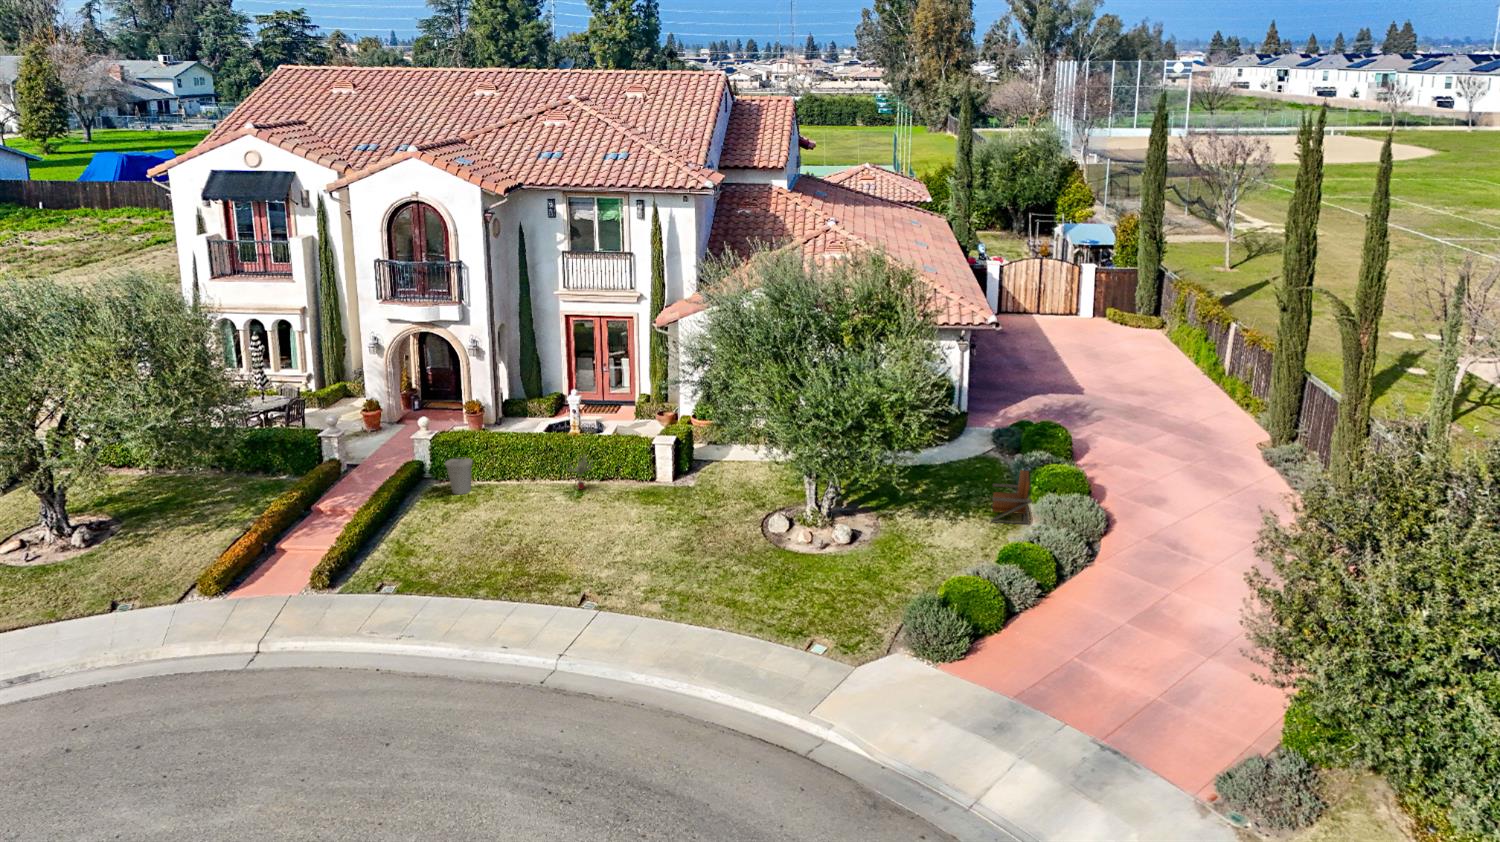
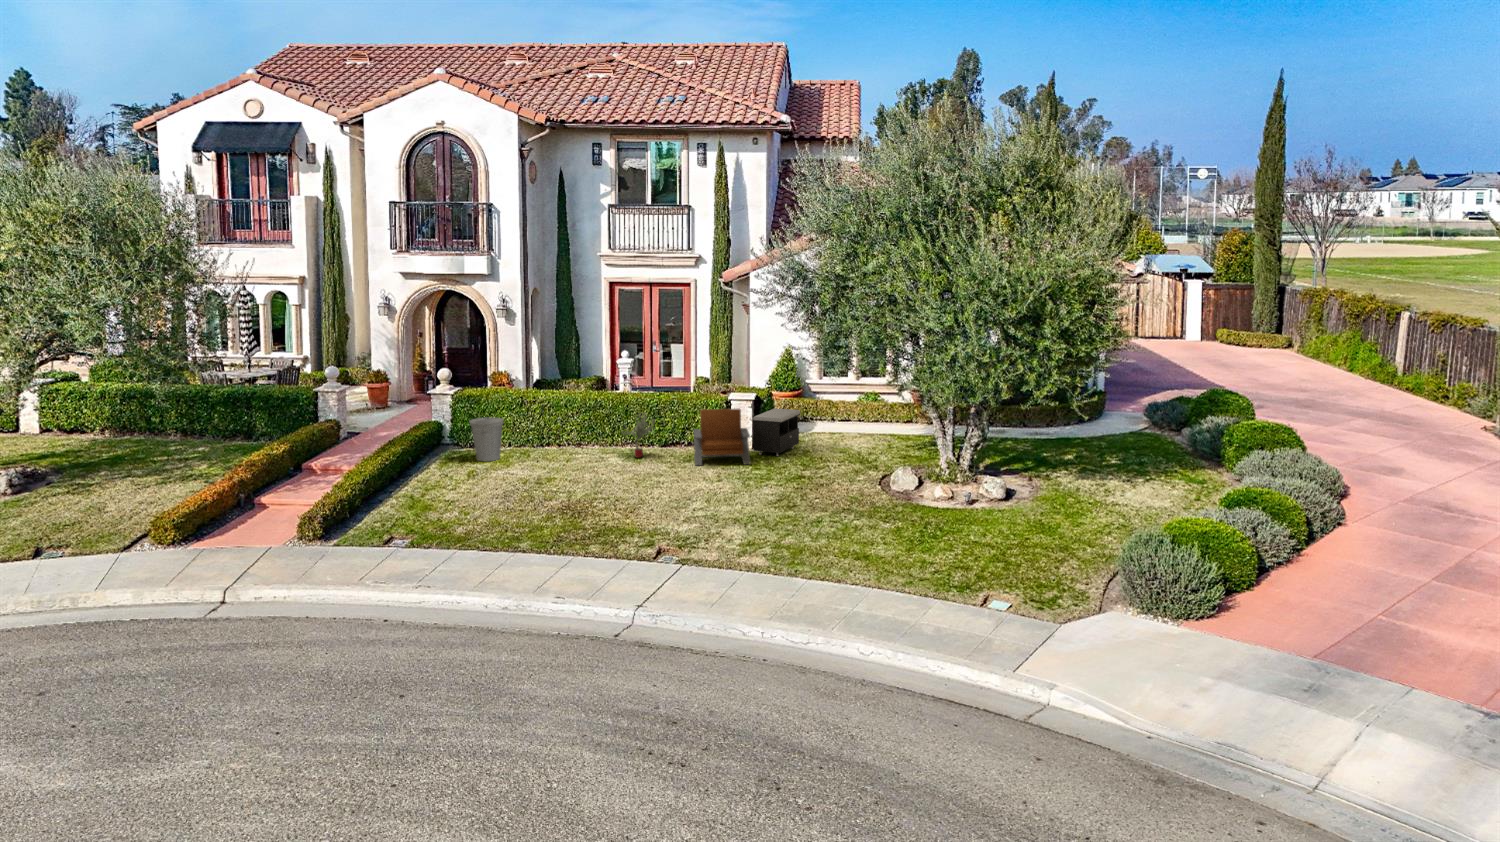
storage bench: none [672,445,711,487] -> present [753,408,800,456]
lounge chair: present [991,470,1032,524] -> present [694,409,751,466]

